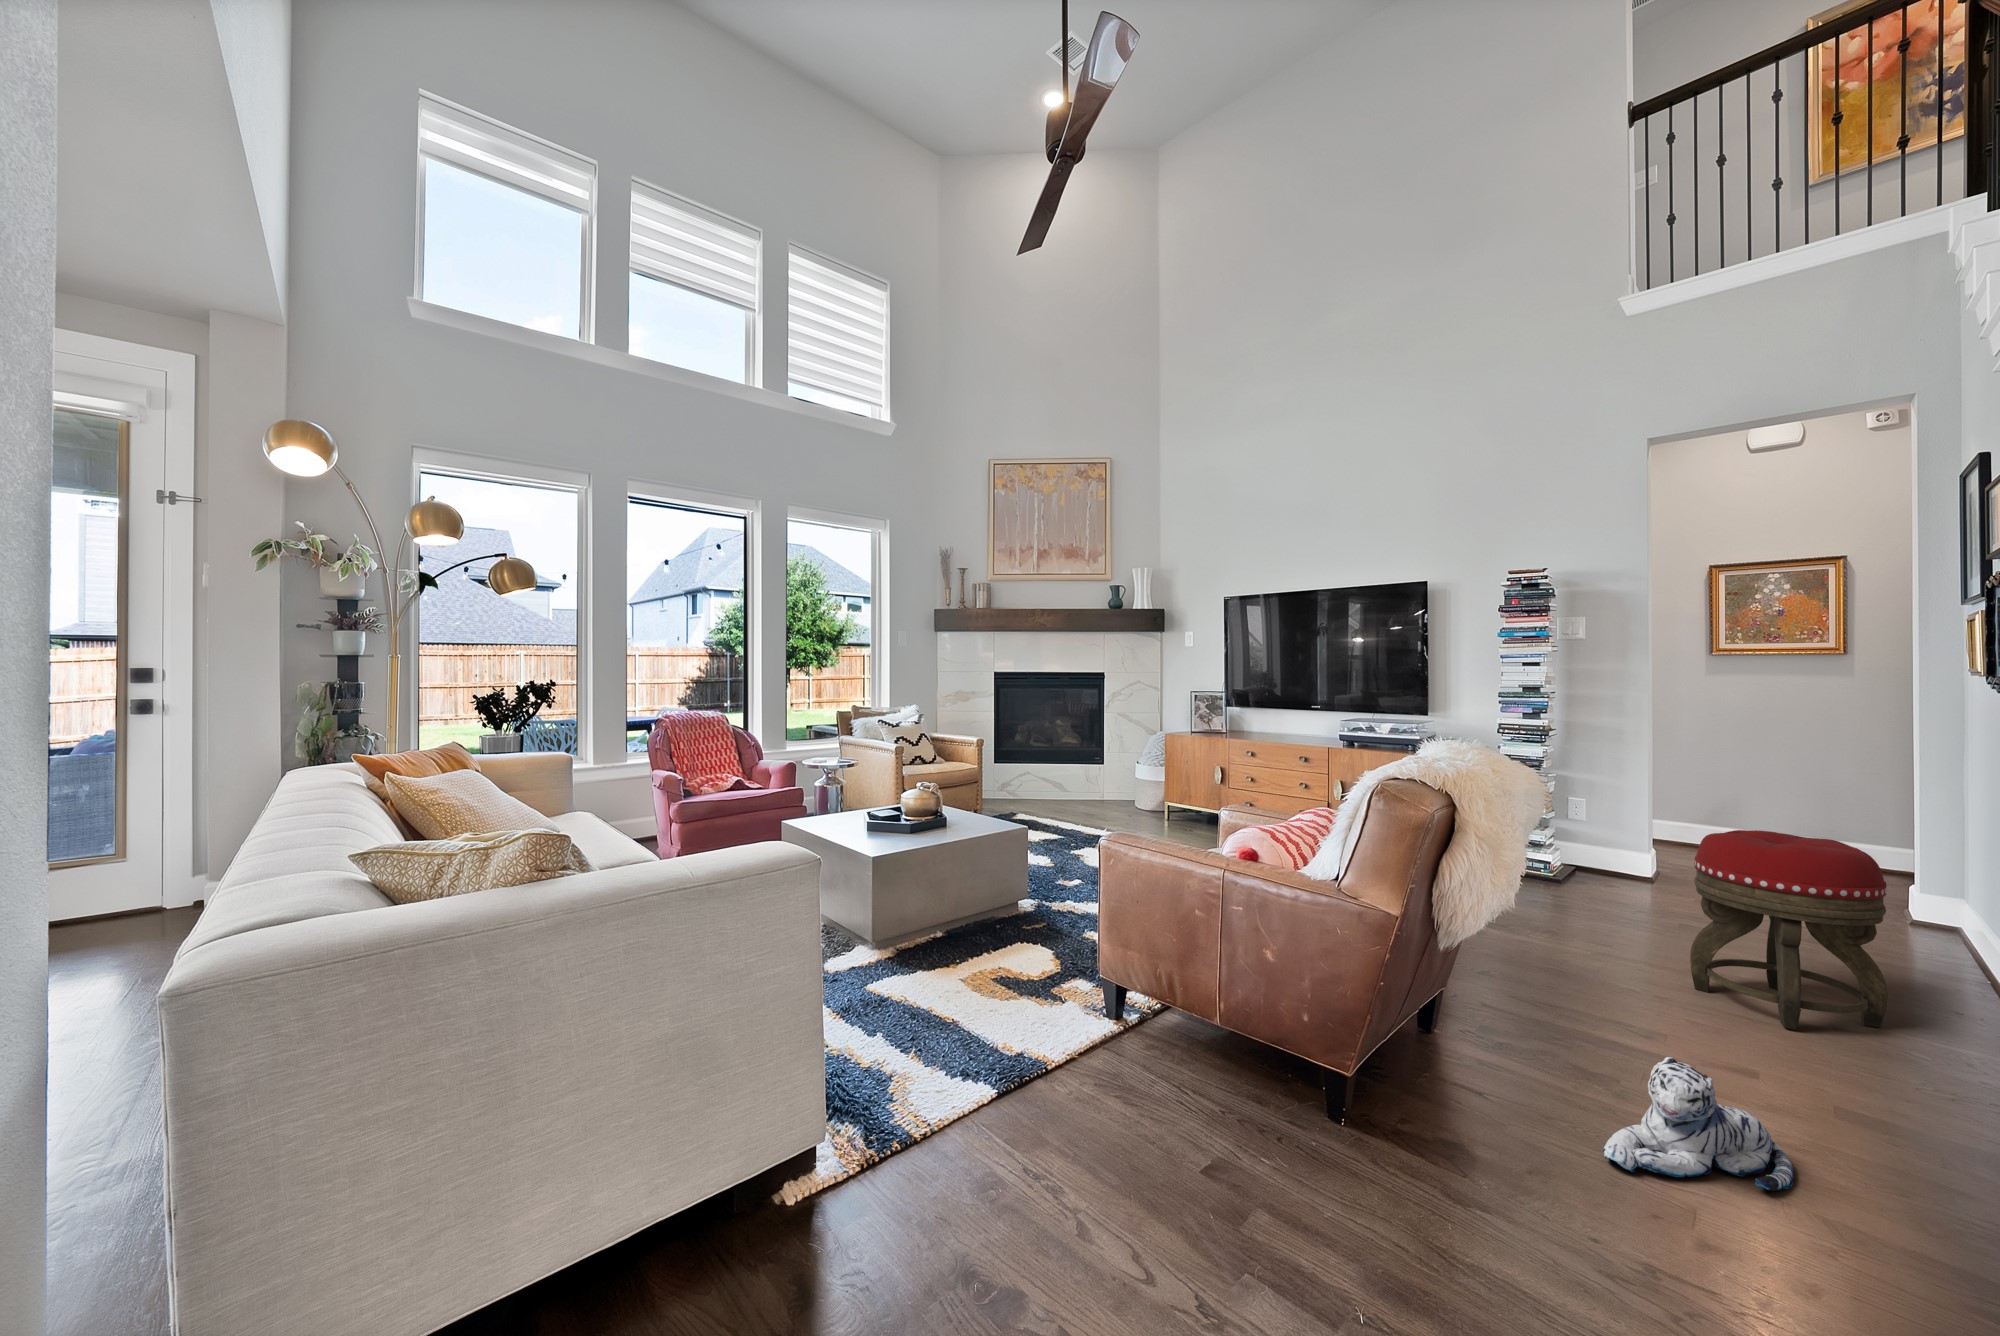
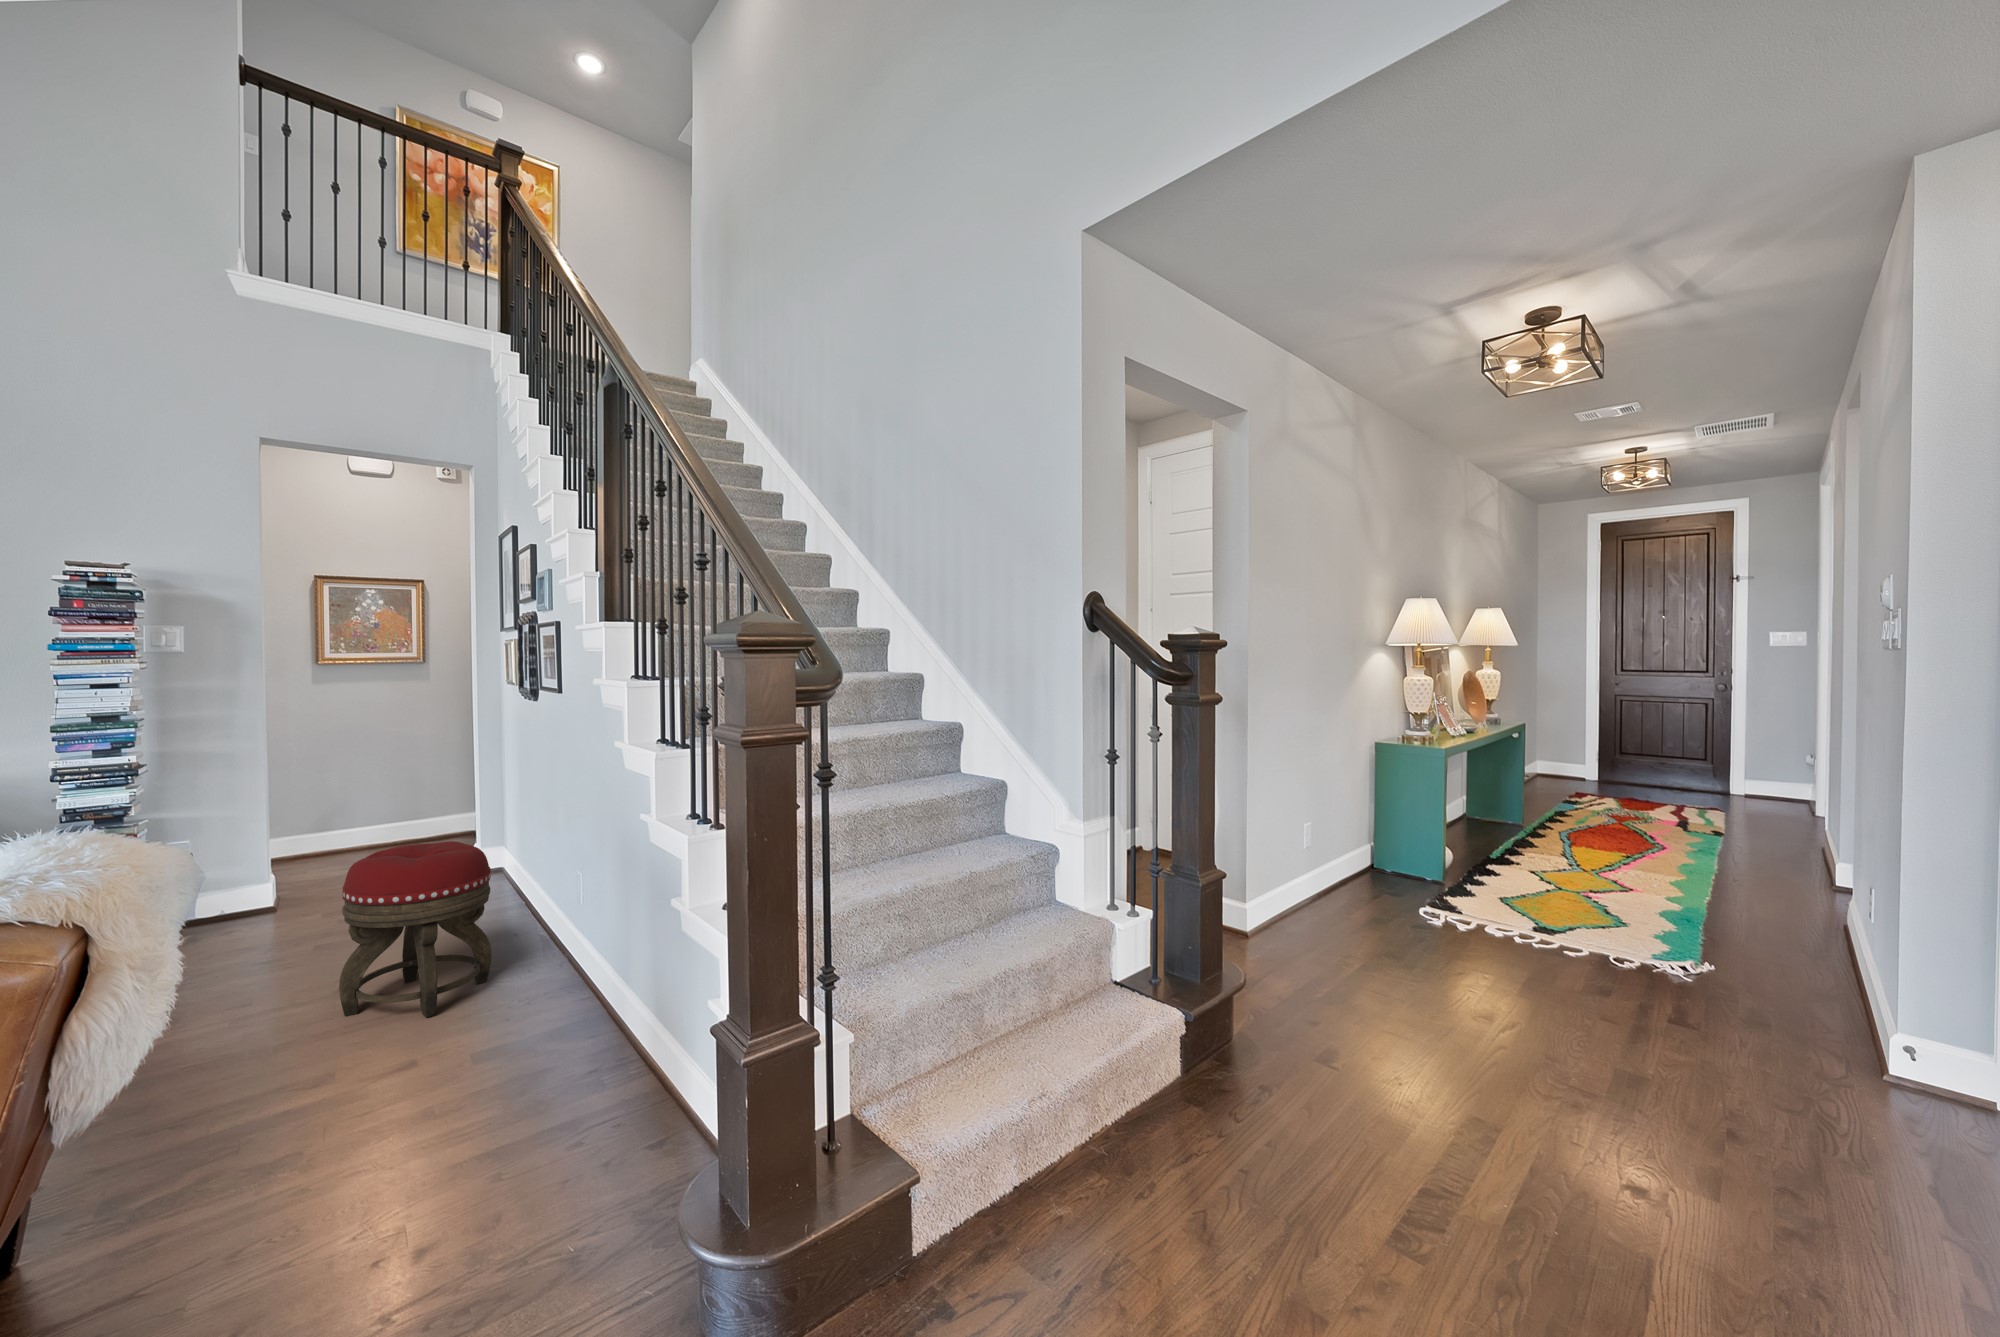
plush toy: present [1603,1057,1794,1191] -> none [307,1116,468,1269]

